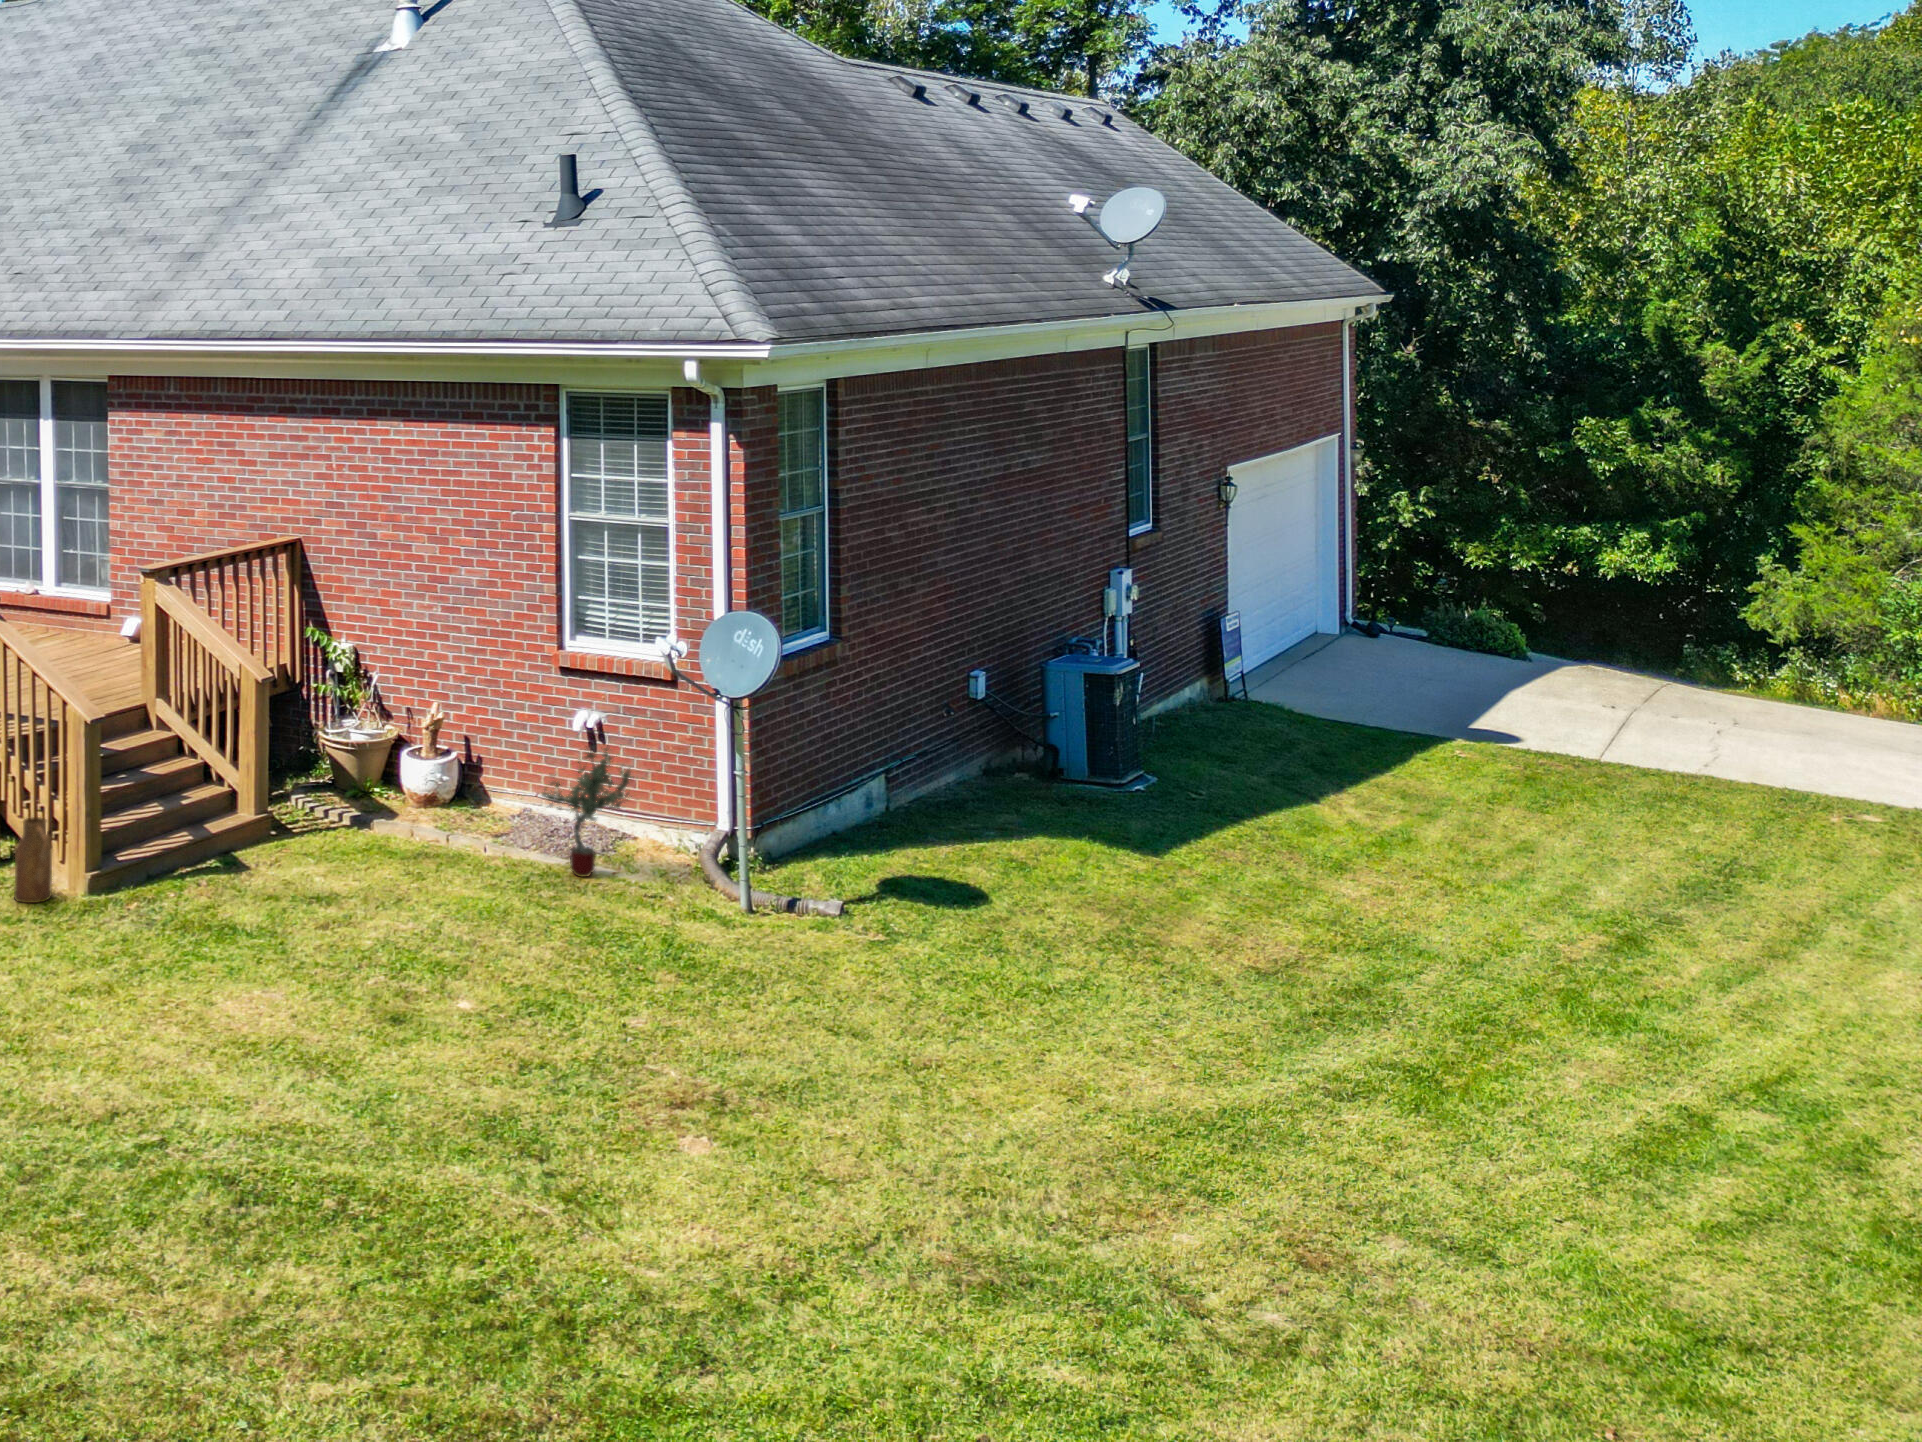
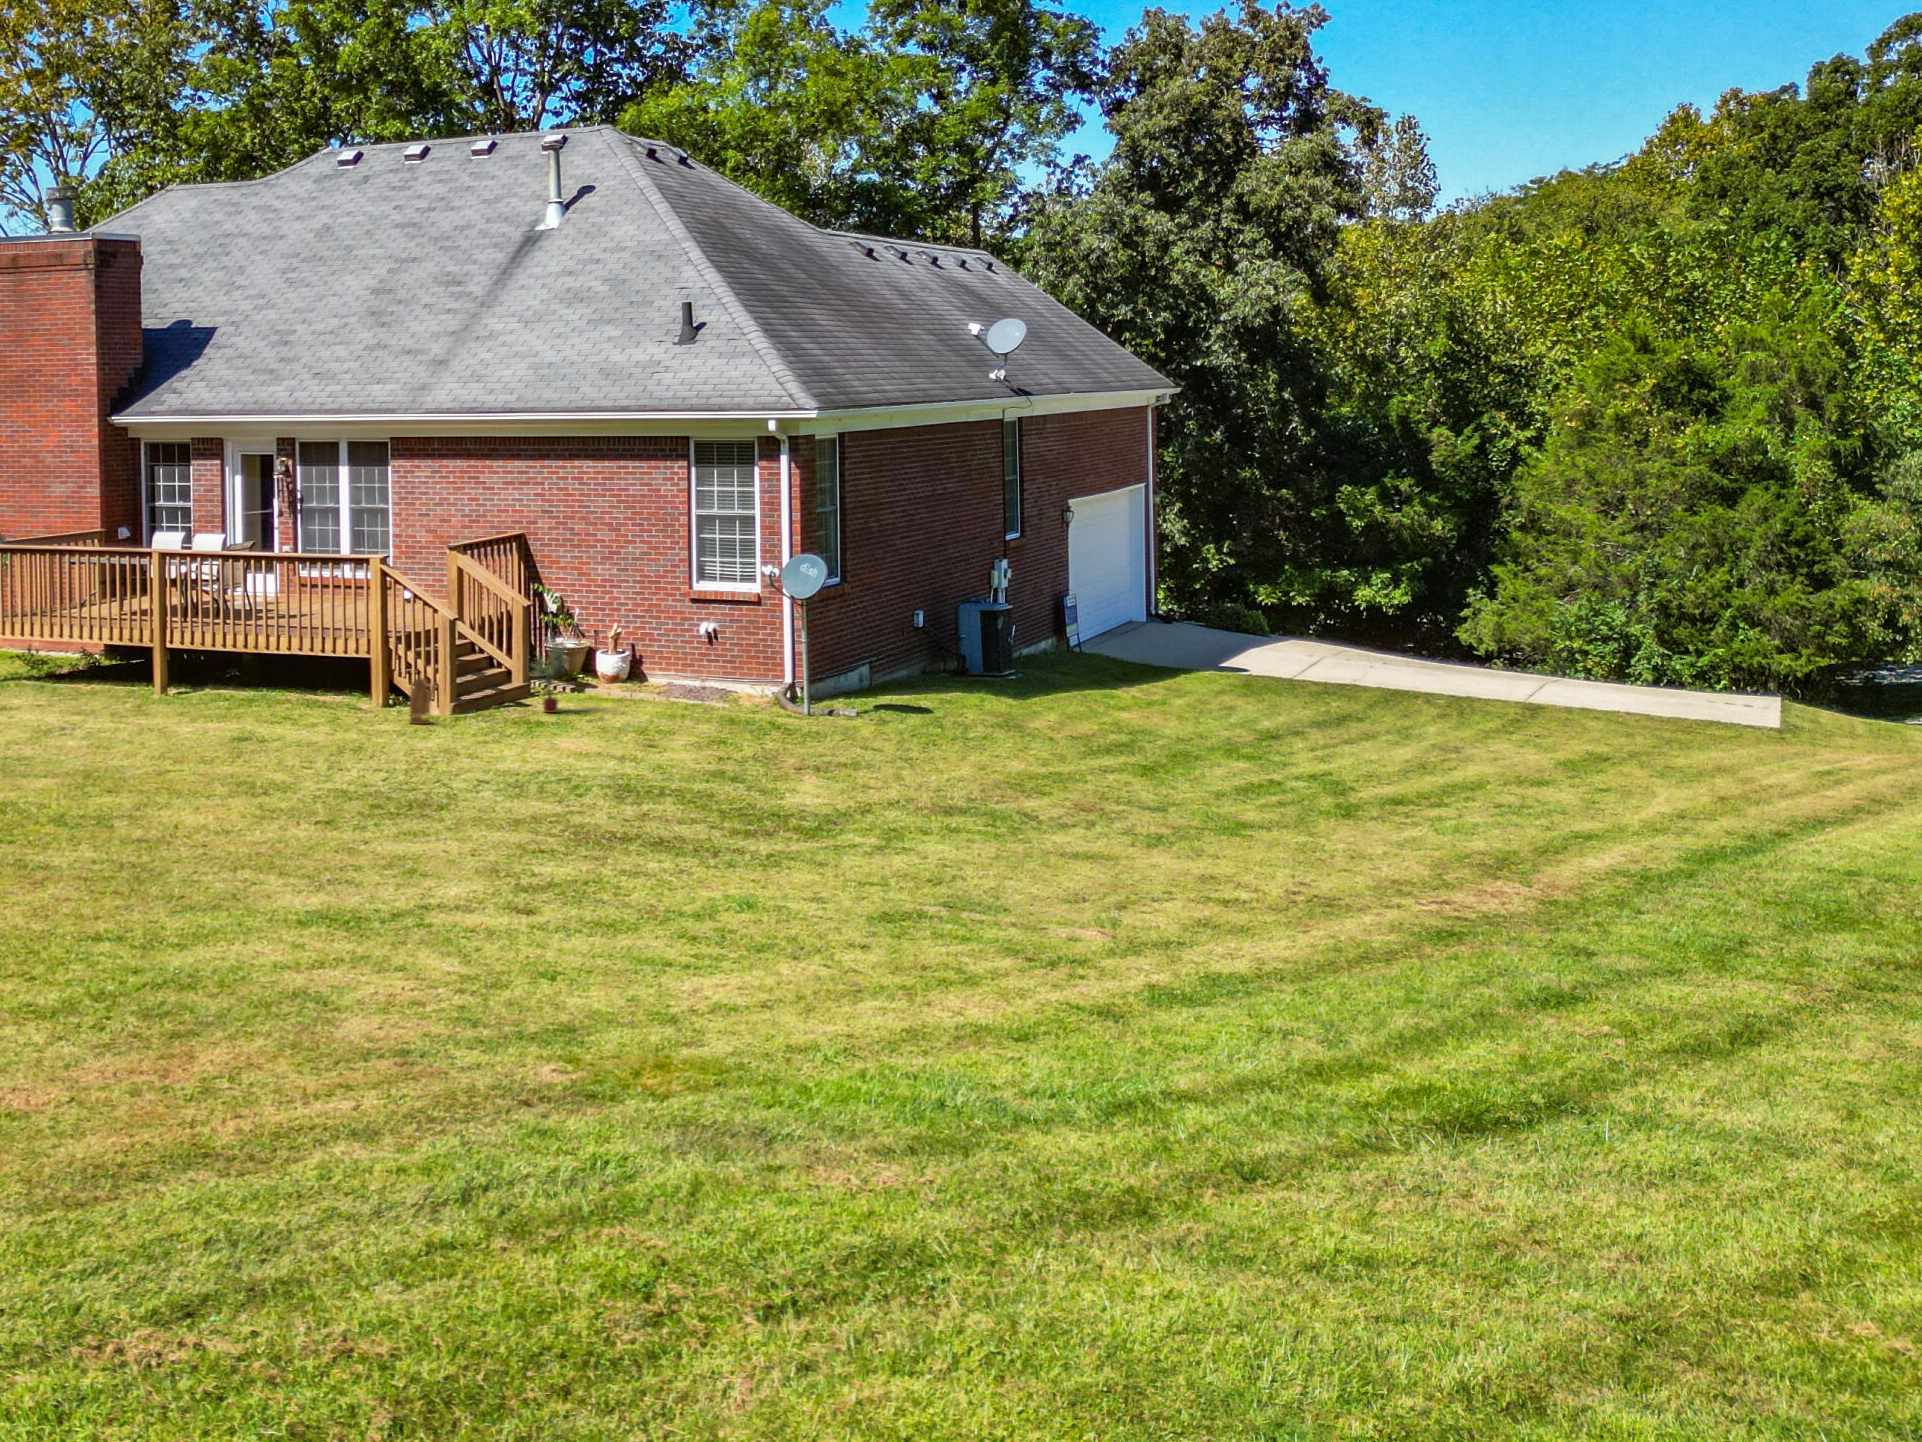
potted tree: present [542,745,632,877] -> present [529,638,569,713]

